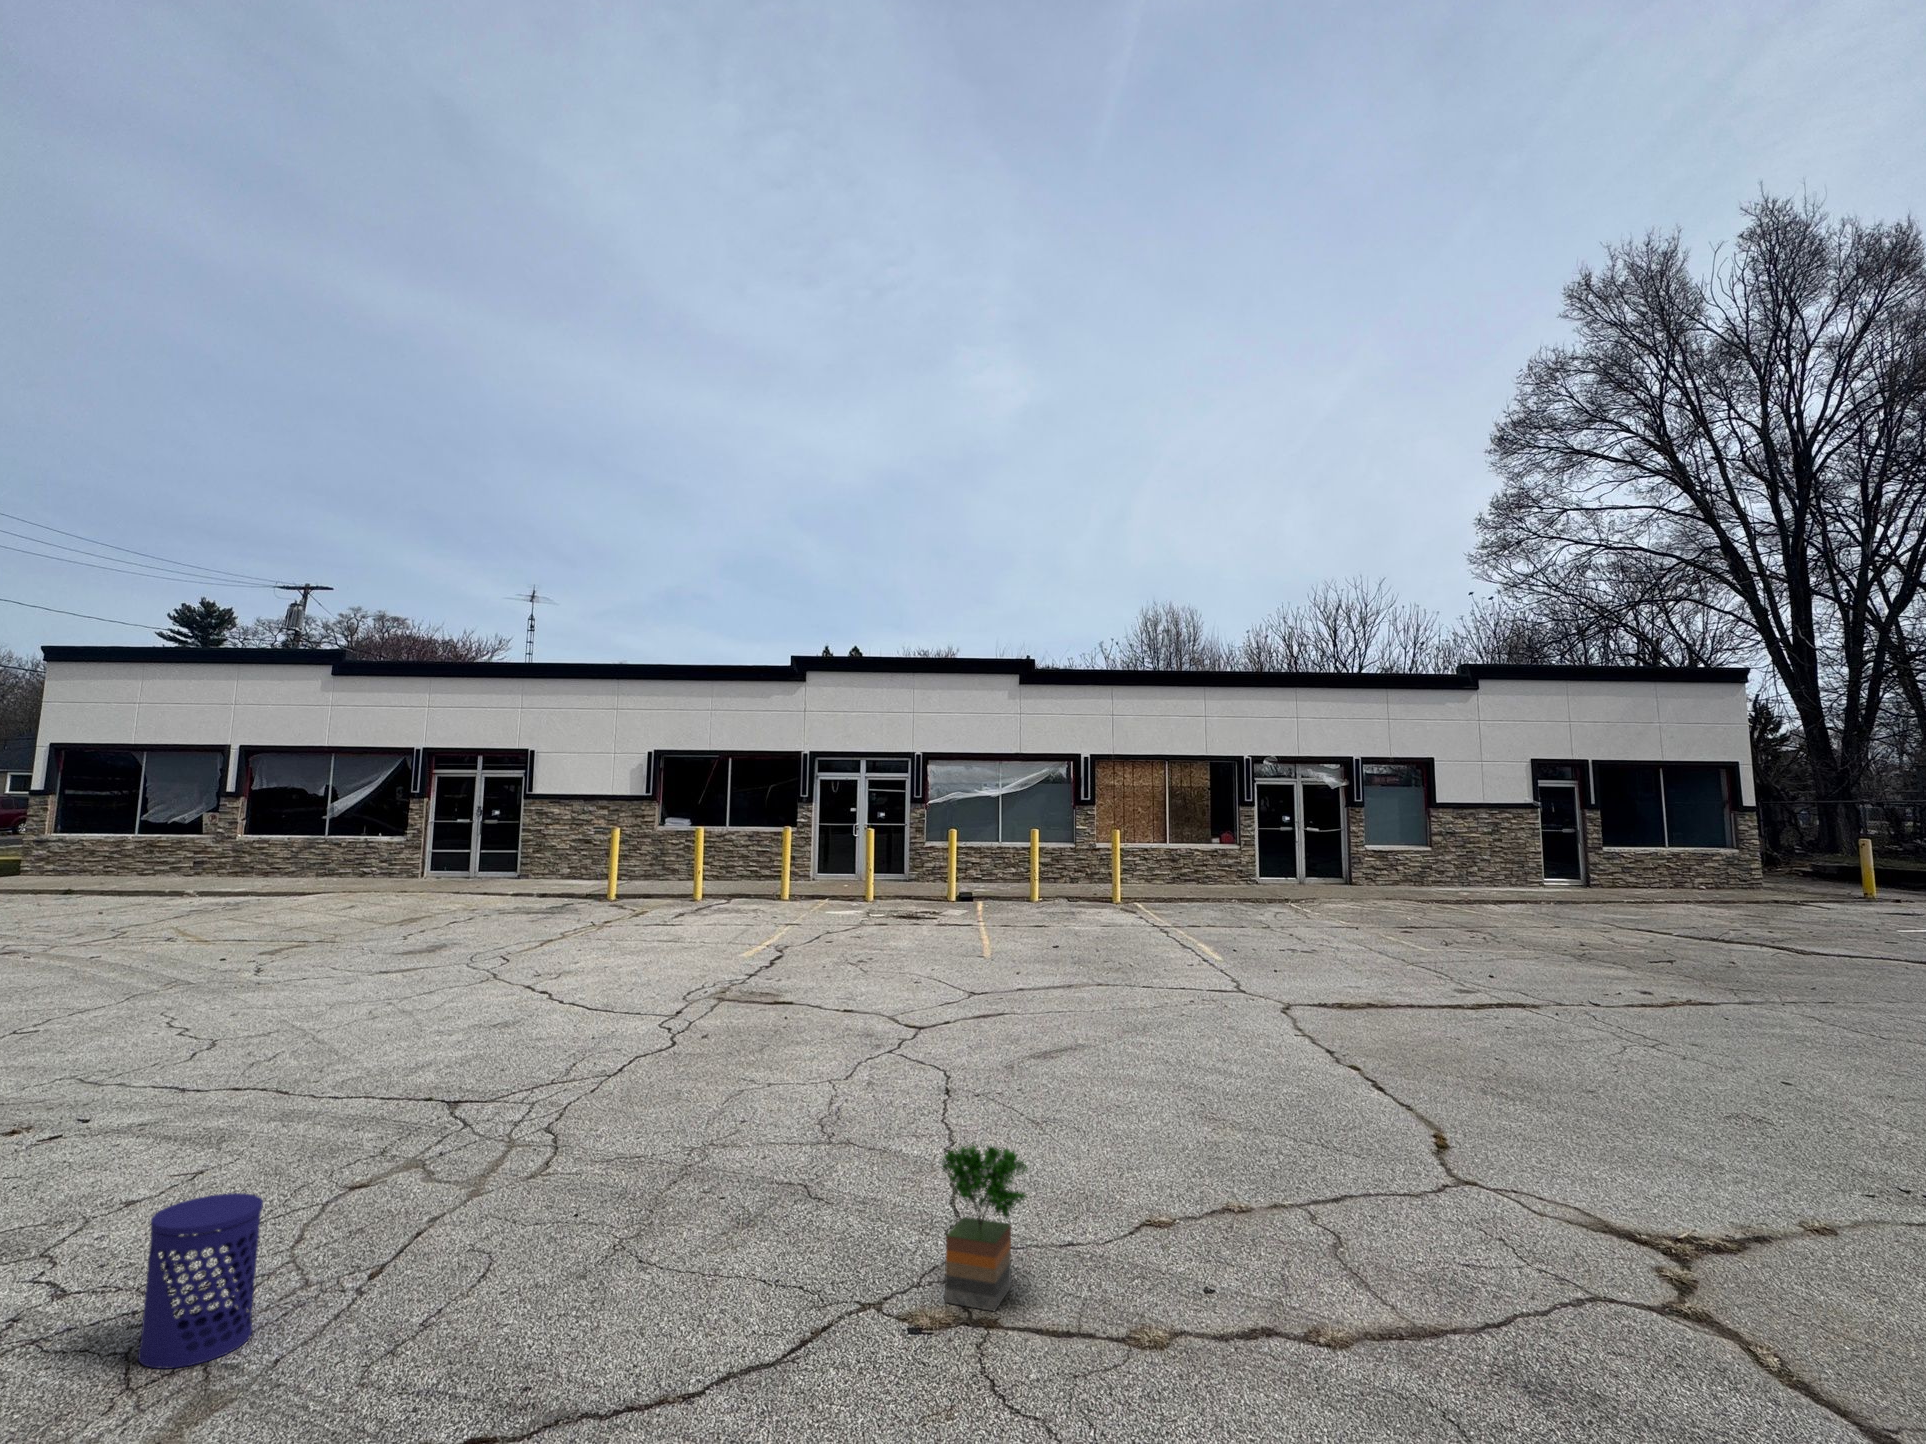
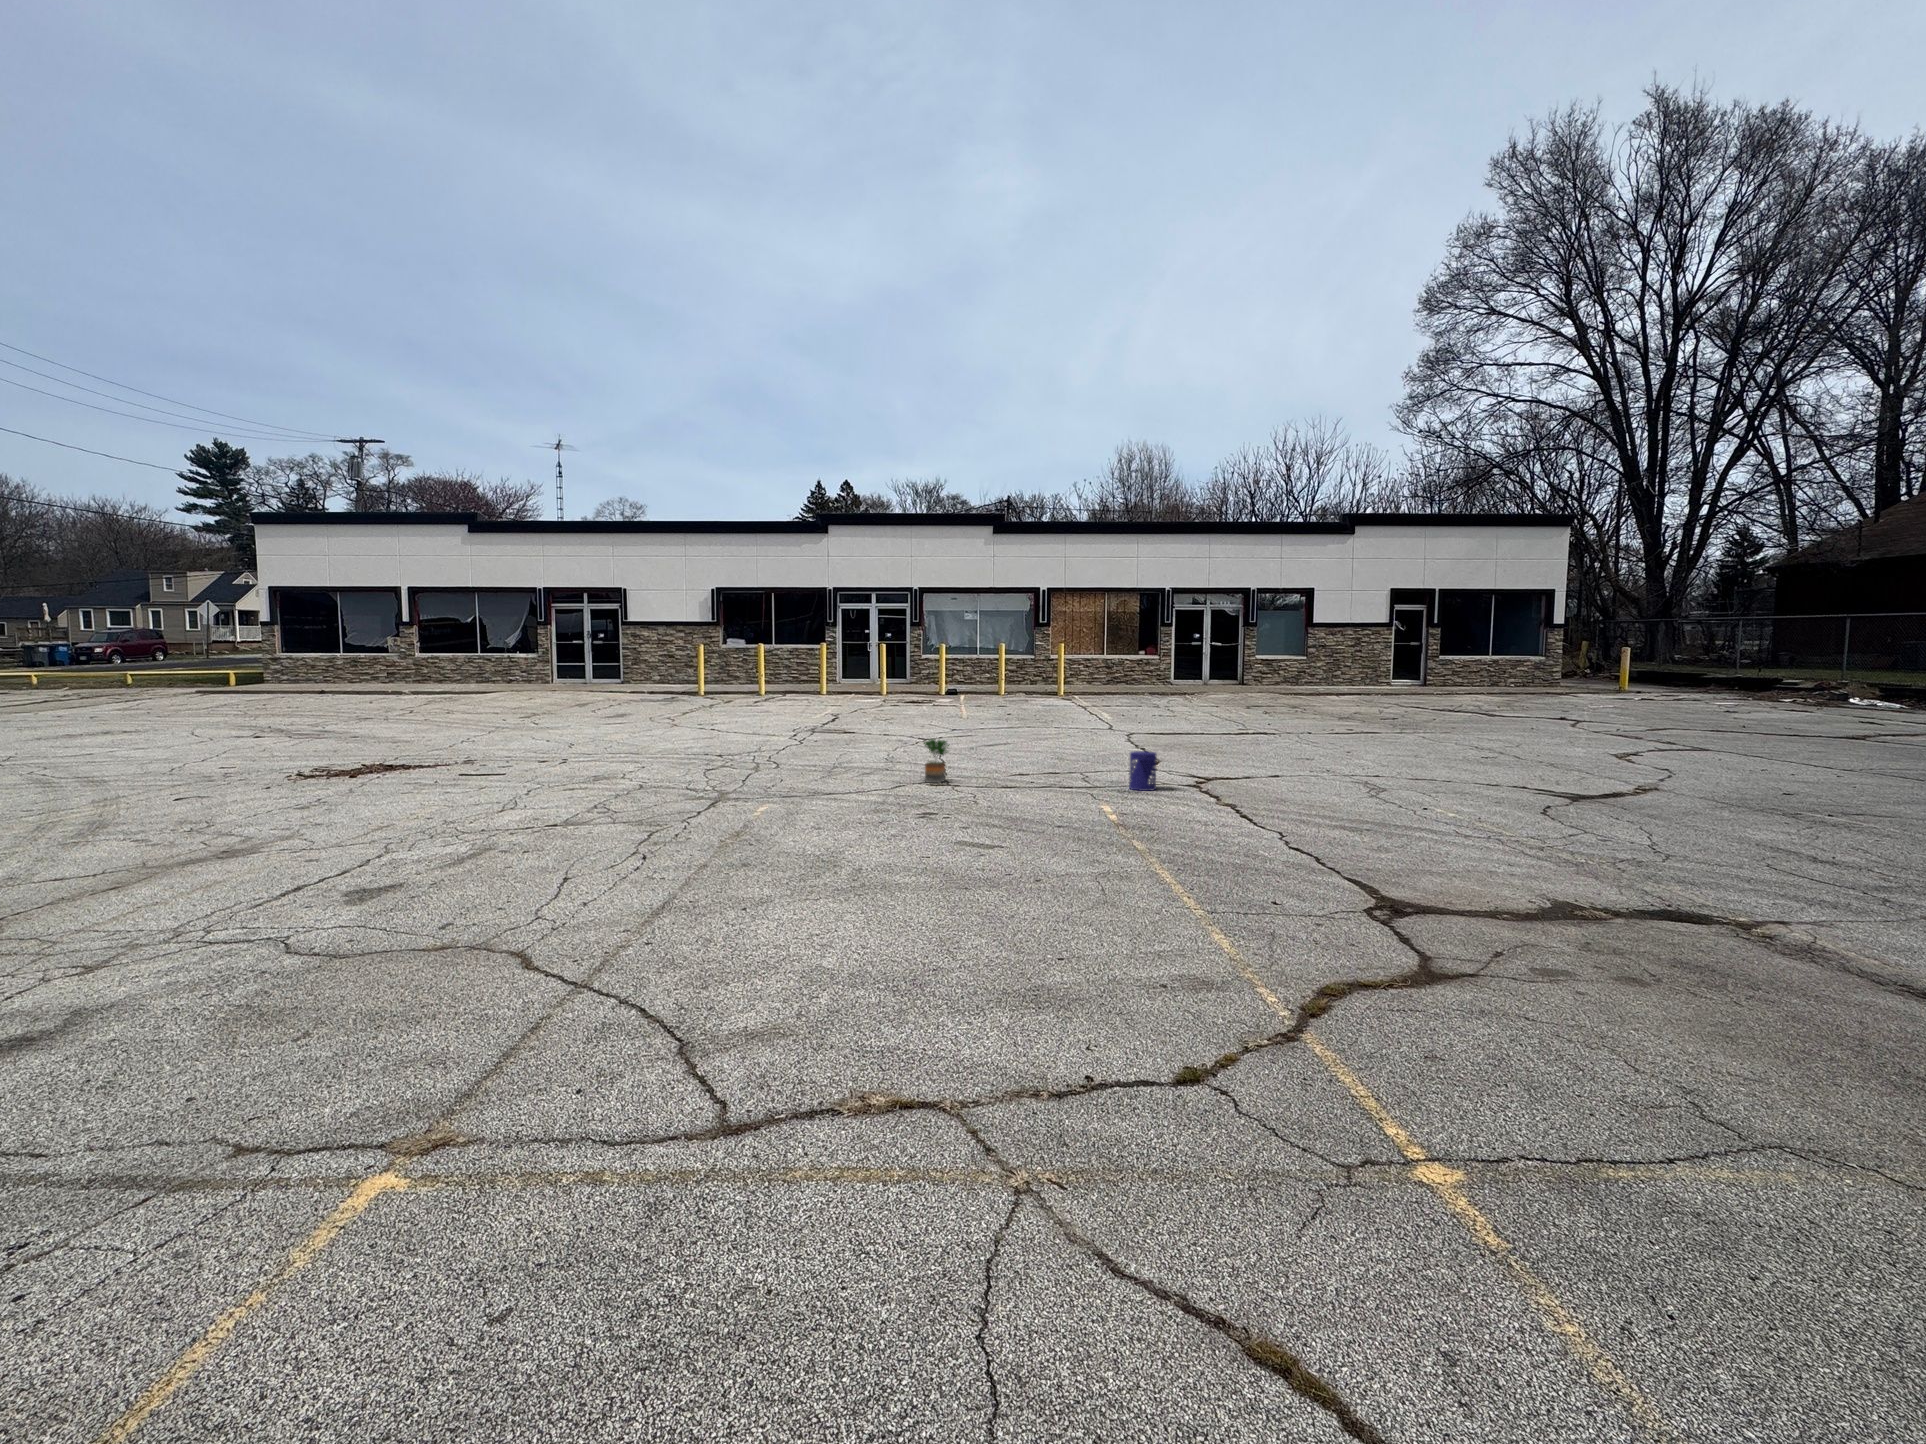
waste bin: present [138,1193,263,1368] -> present [1129,751,1157,791]

